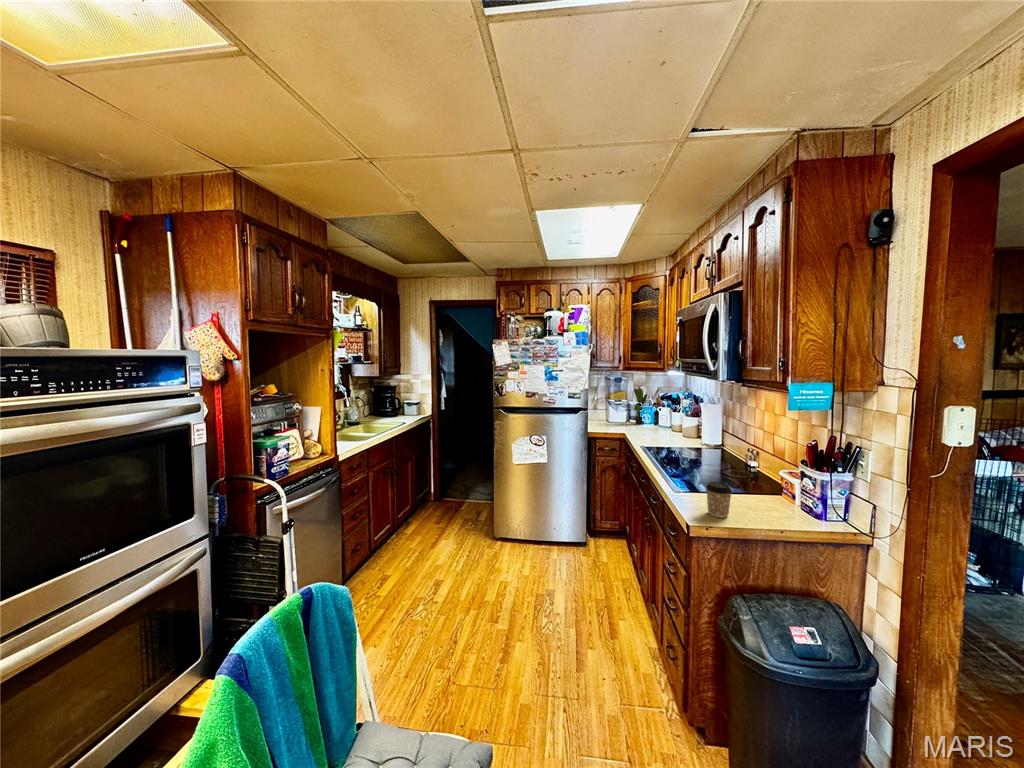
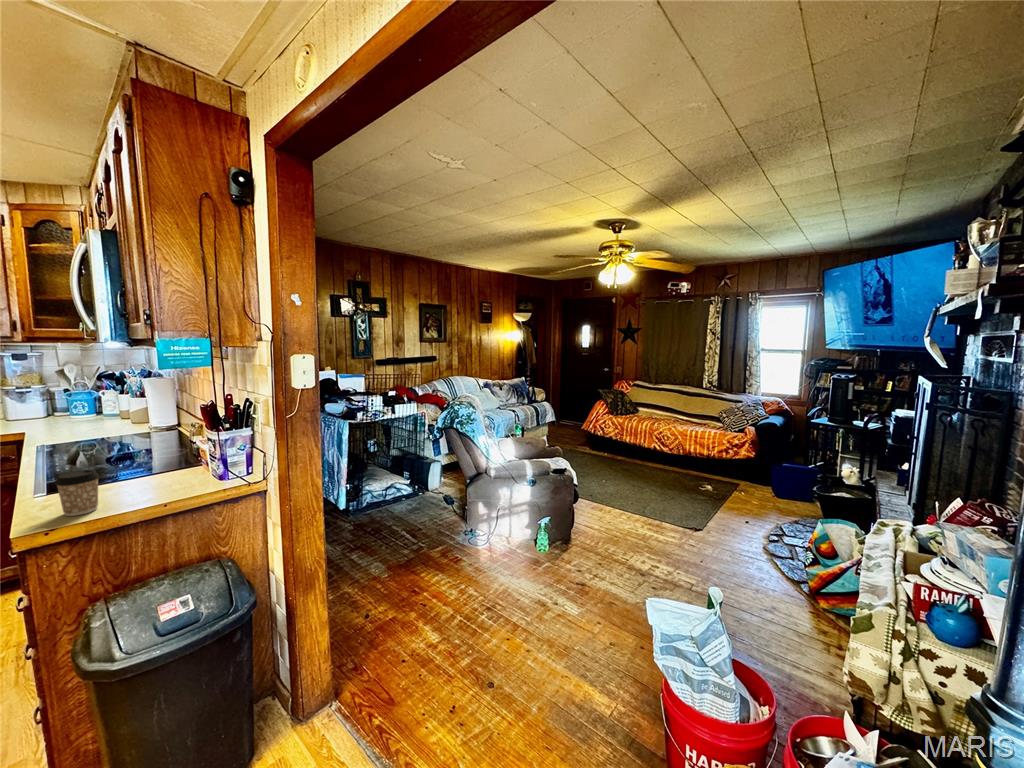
potted plant: present [633,387,651,425] -> none [45,366,85,419]

